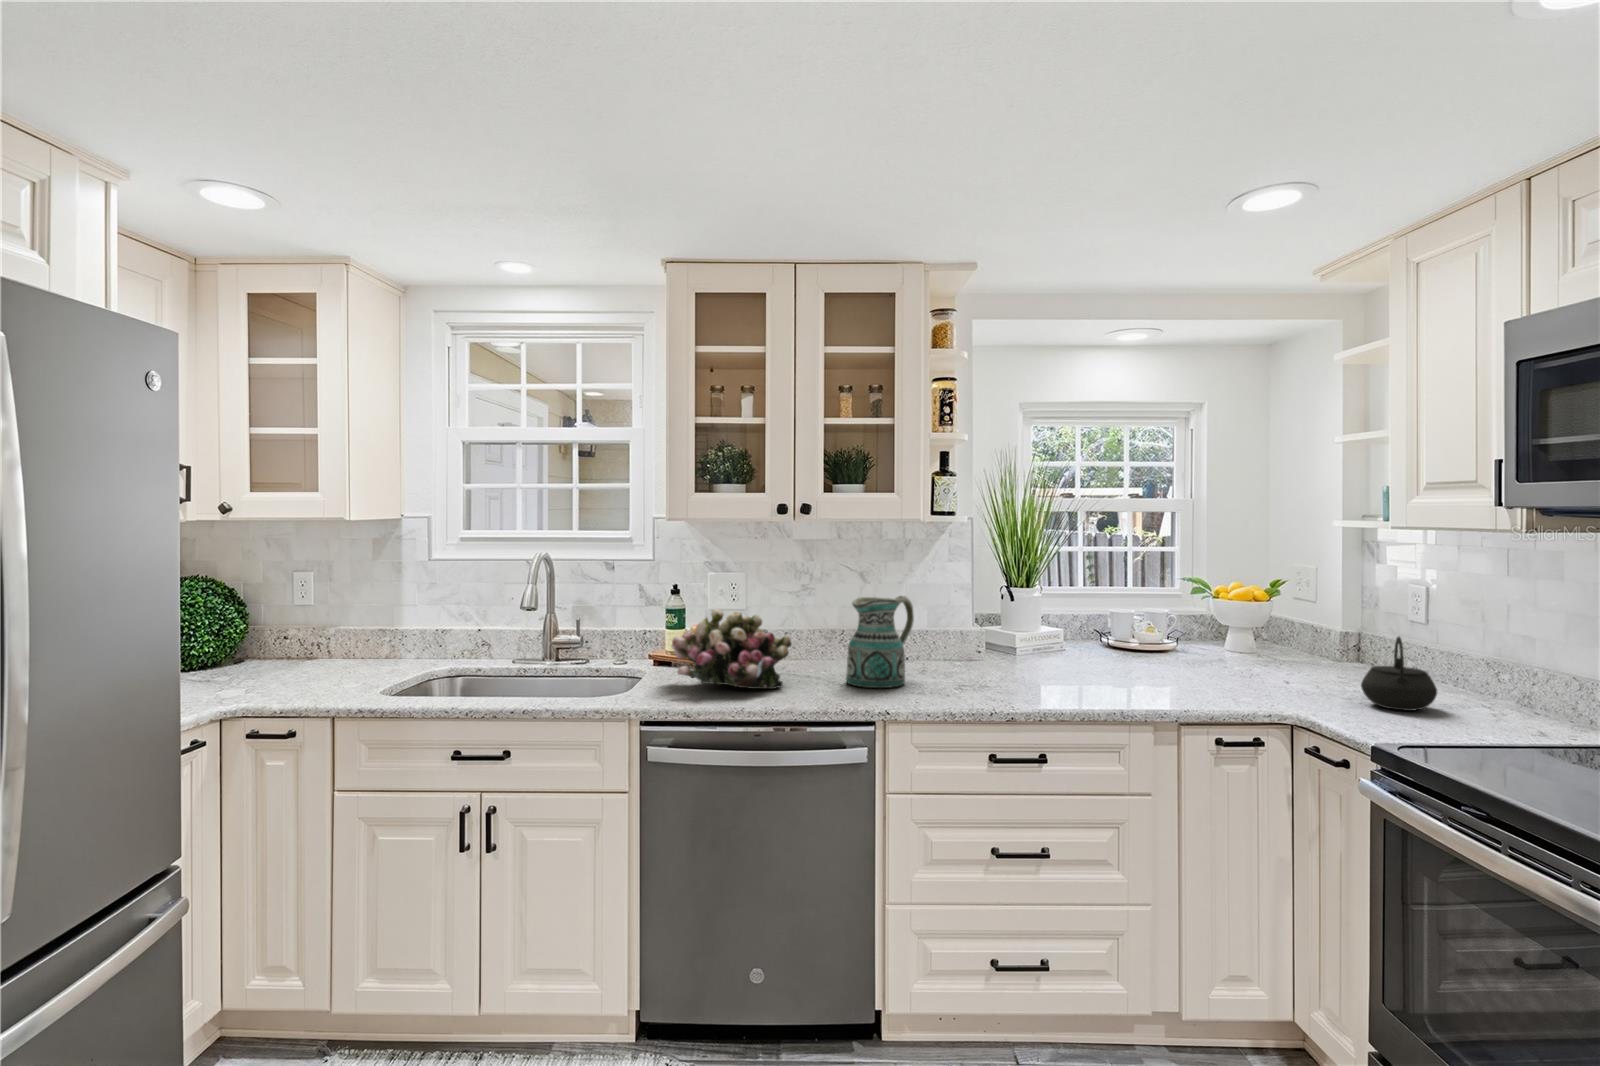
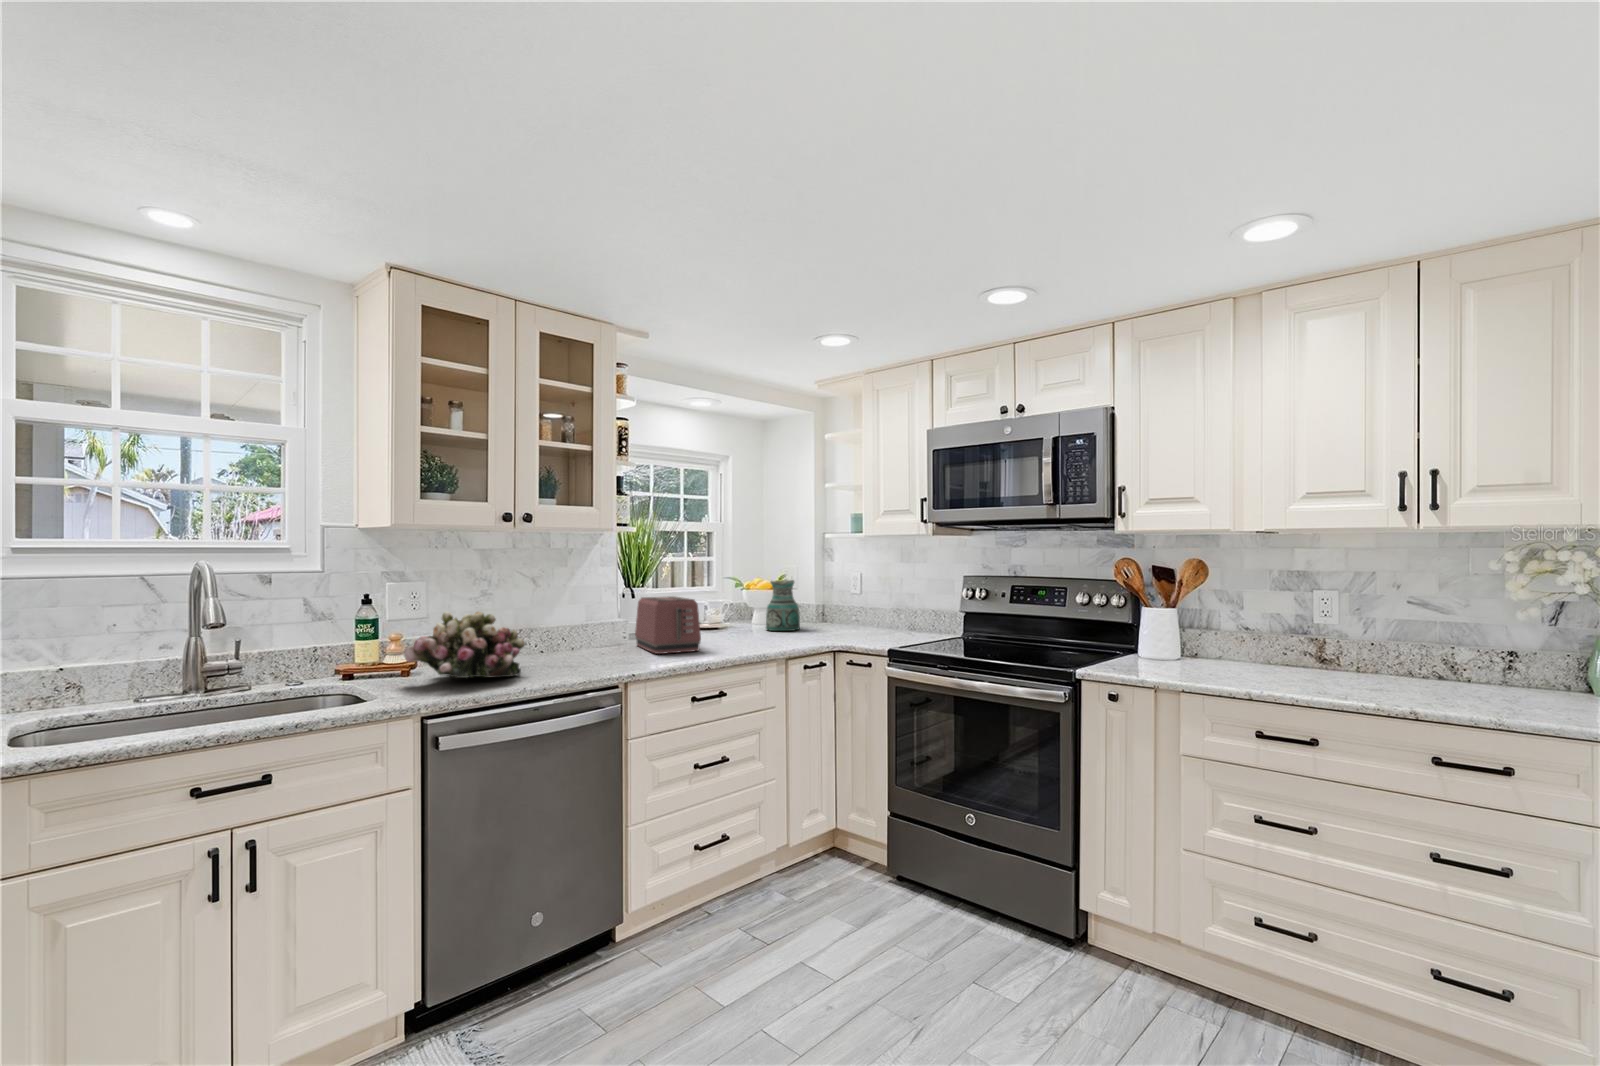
ceramic pitcher: present [846,596,914,688] -> present [766,579,800,631]
toaster: none [970,605,1042,689] -> present [635,596,701,654]
kettle: present [1361,637,1437,711] -> none [860,597,894,636]

